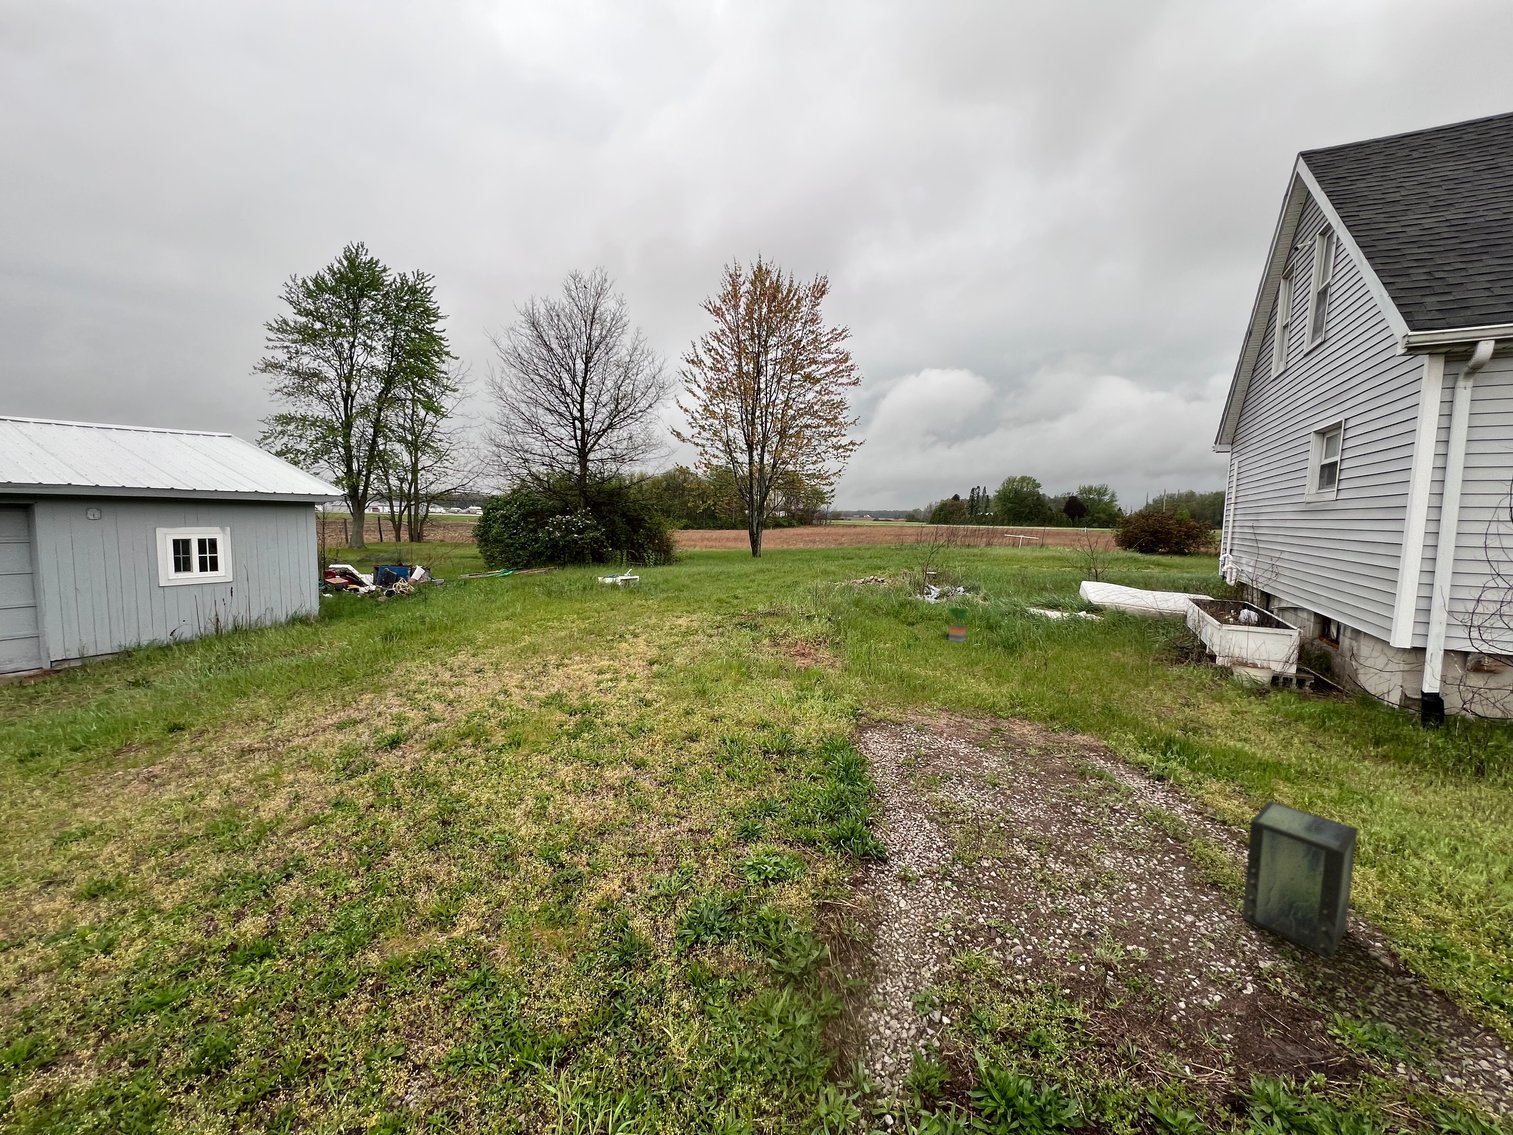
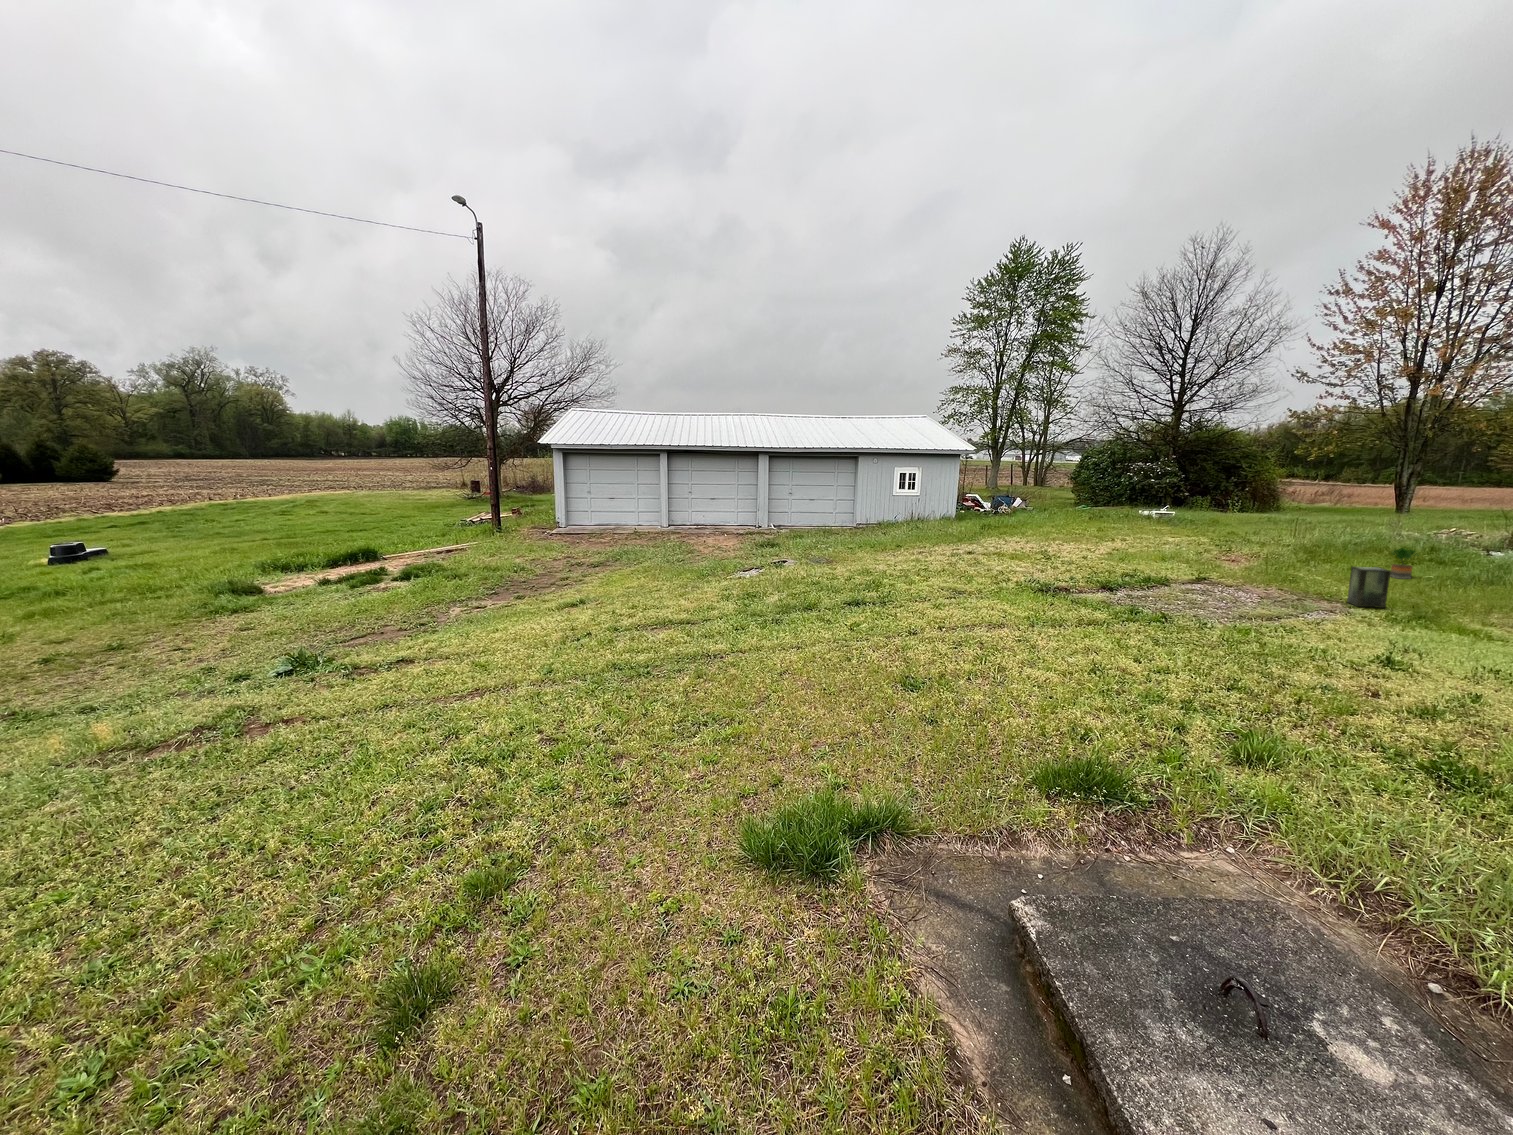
storage box: present [1243,801,1357,959] -> present [1347,566,1391,608]

